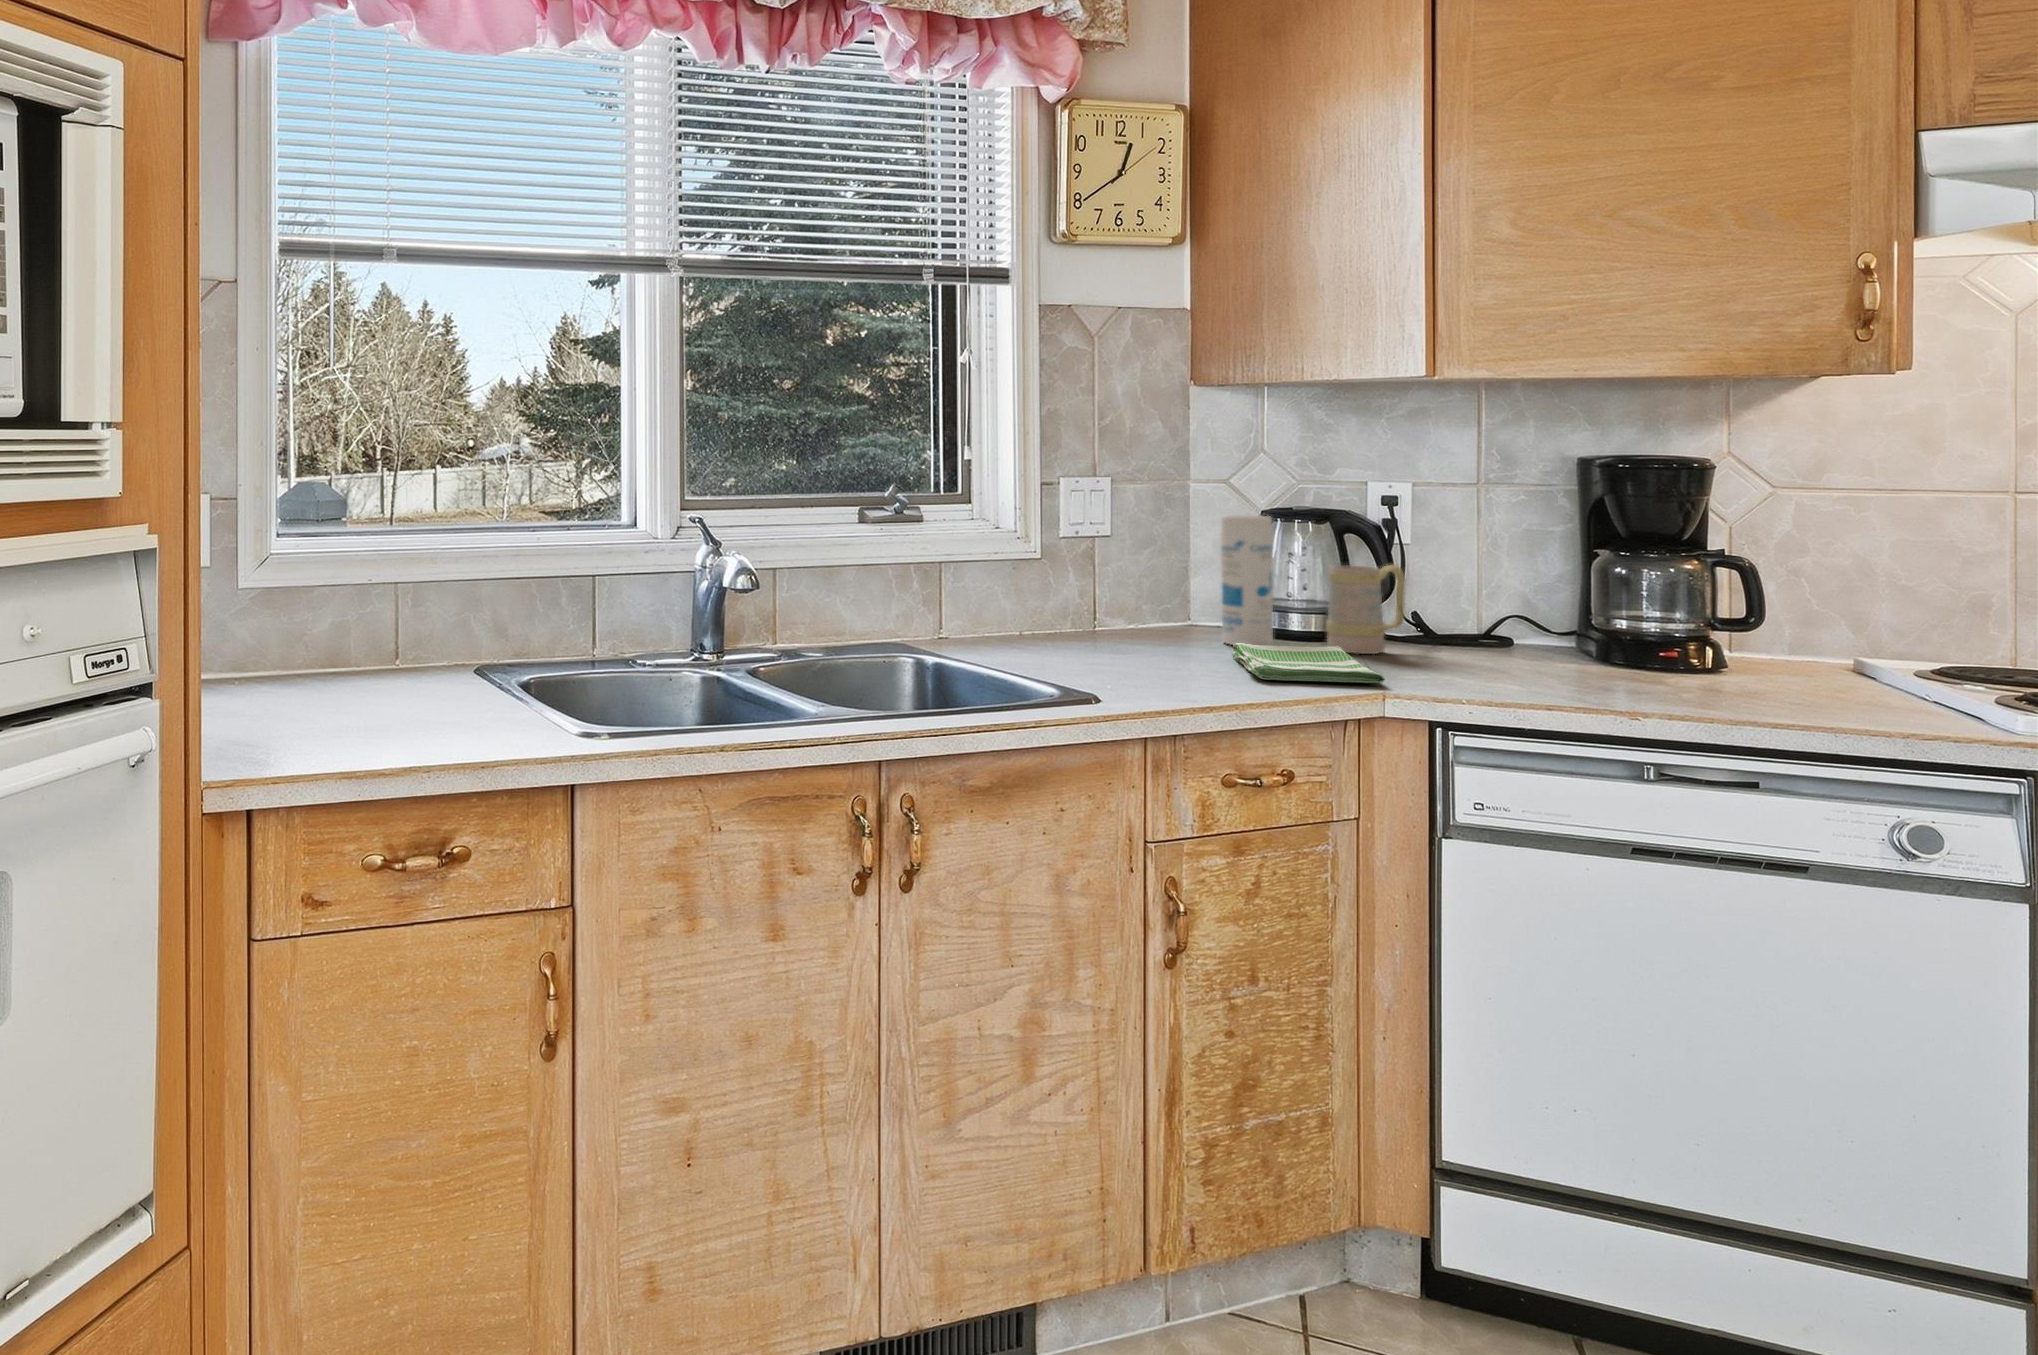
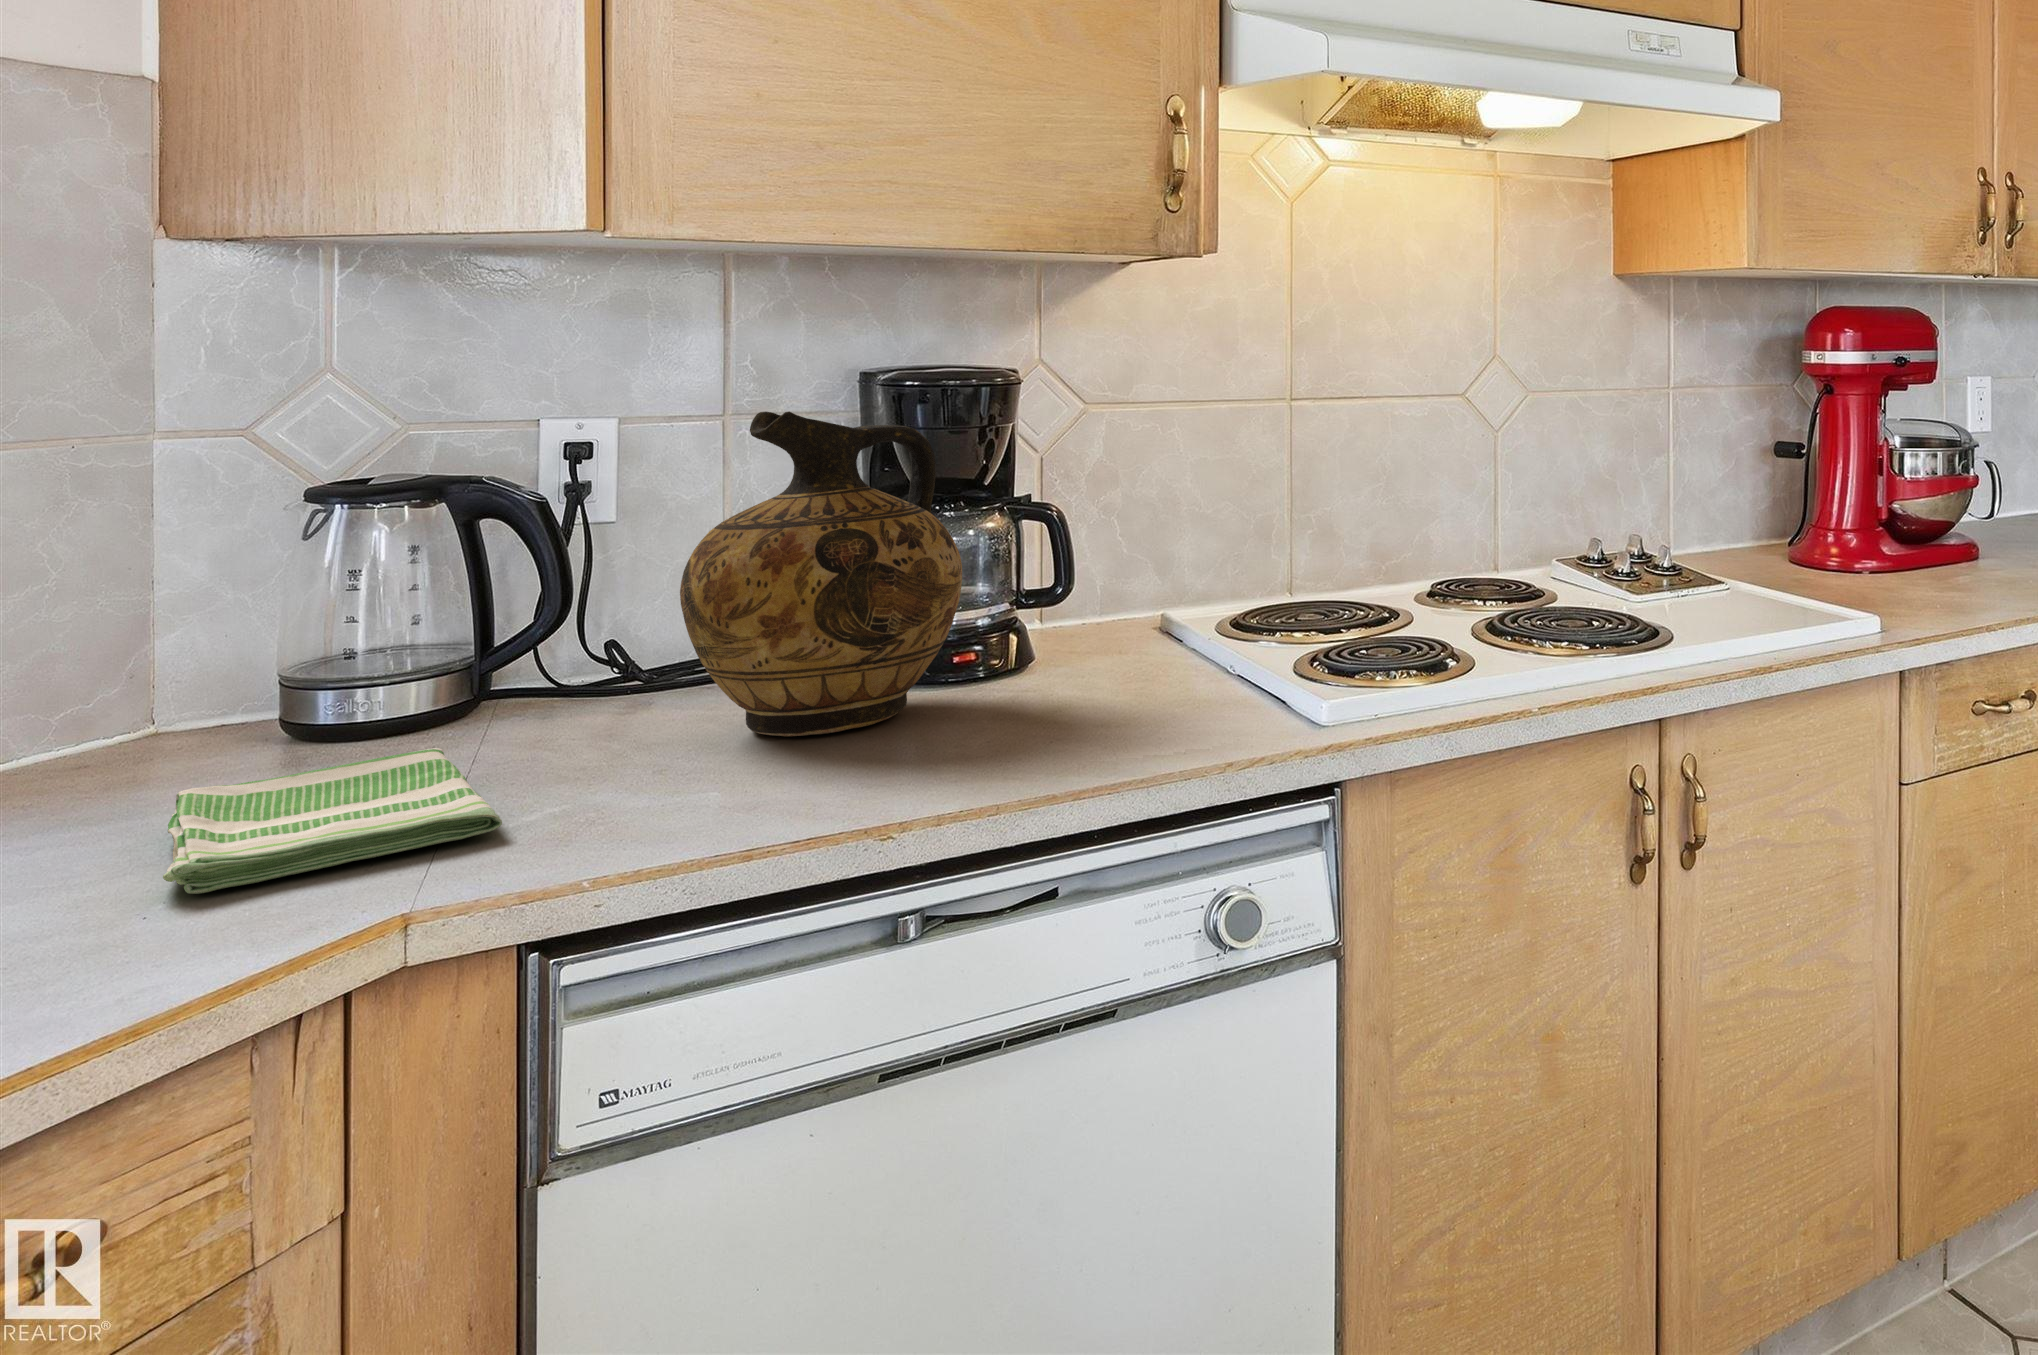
ceramic jug: none [1465,484,1659,680] -> present [680,412,962,736]
canister: present [1221,515,1273,646] -> none [187,498,313,779]
mug: present [1326,565,1405,654] -> none [430,566,587,749]

